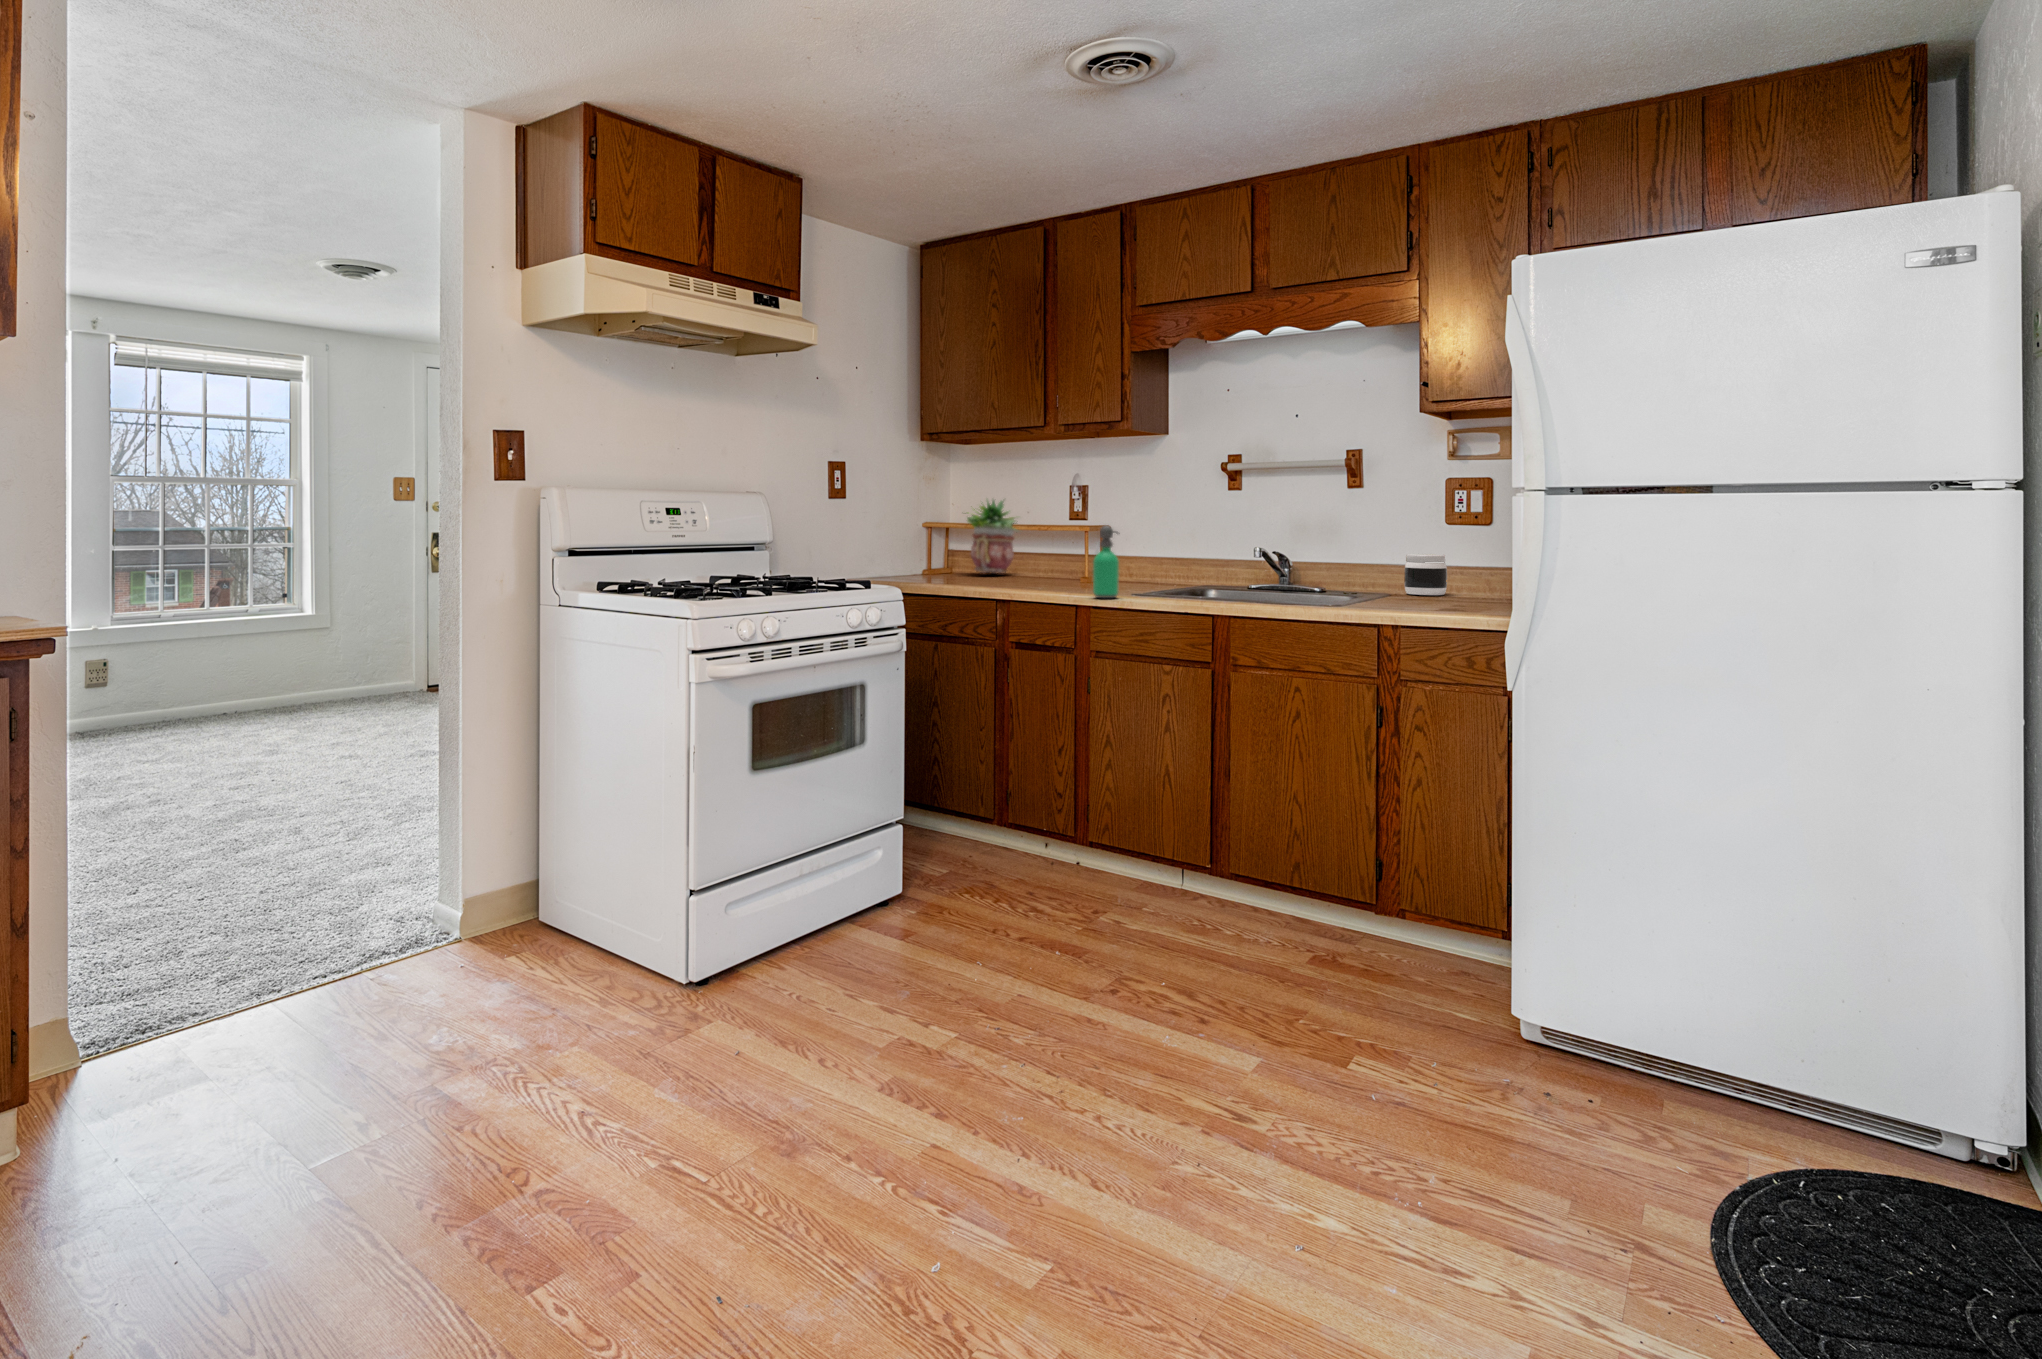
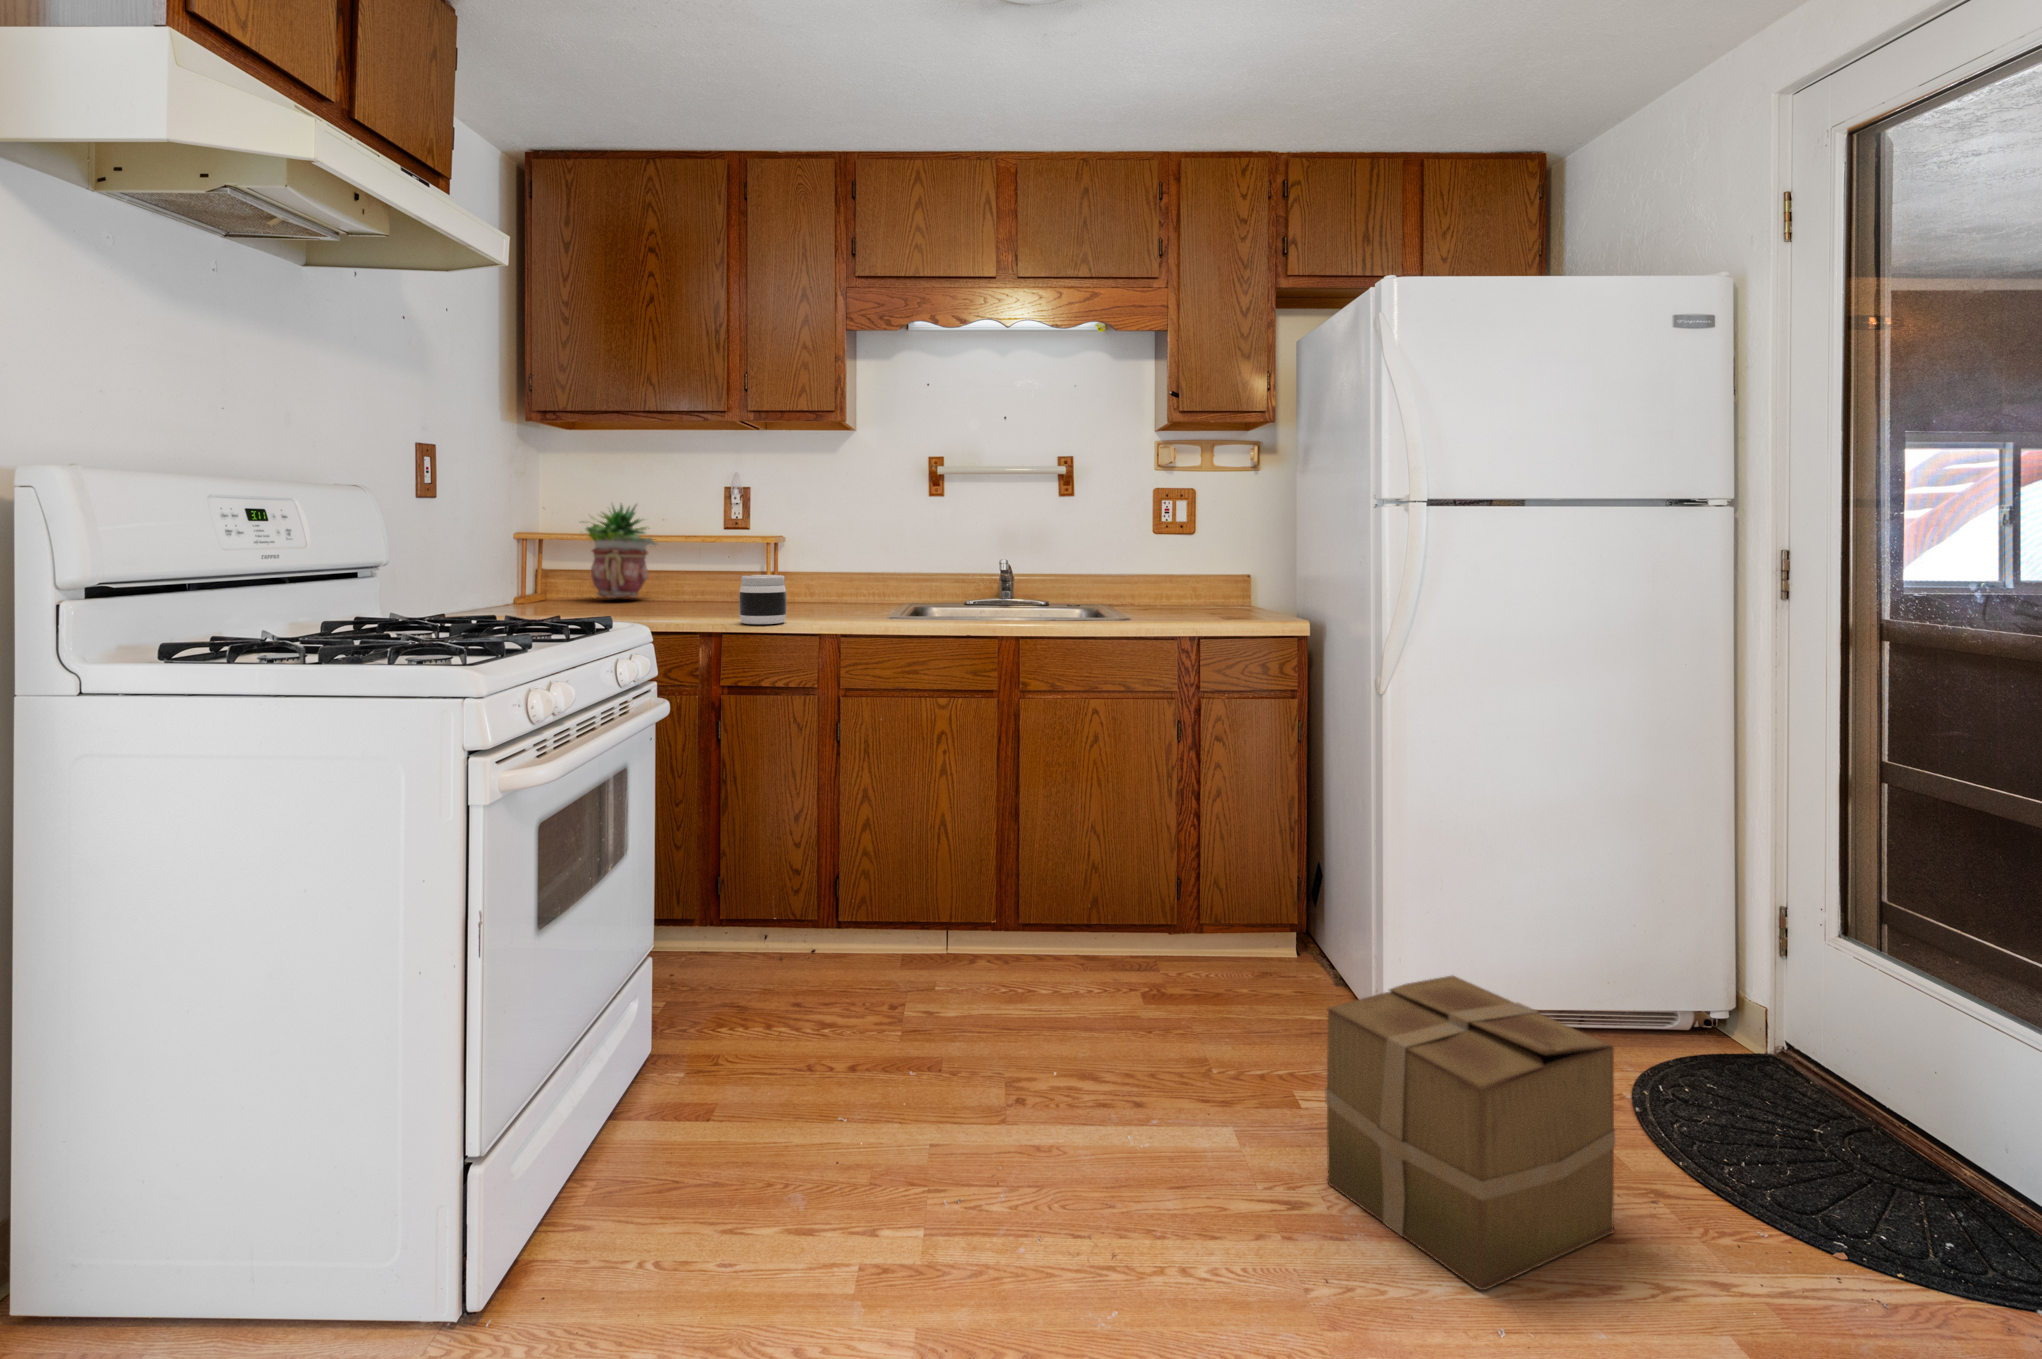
soap dispenser: present [1093,525,1119,598] -> none [839,538,875,625]
jar: present [1404,554,1447,595] -> present [739,575,787,624]
cardboard box: none [1292,947,1526,1219] -> present [1326,976,1615,1290]

